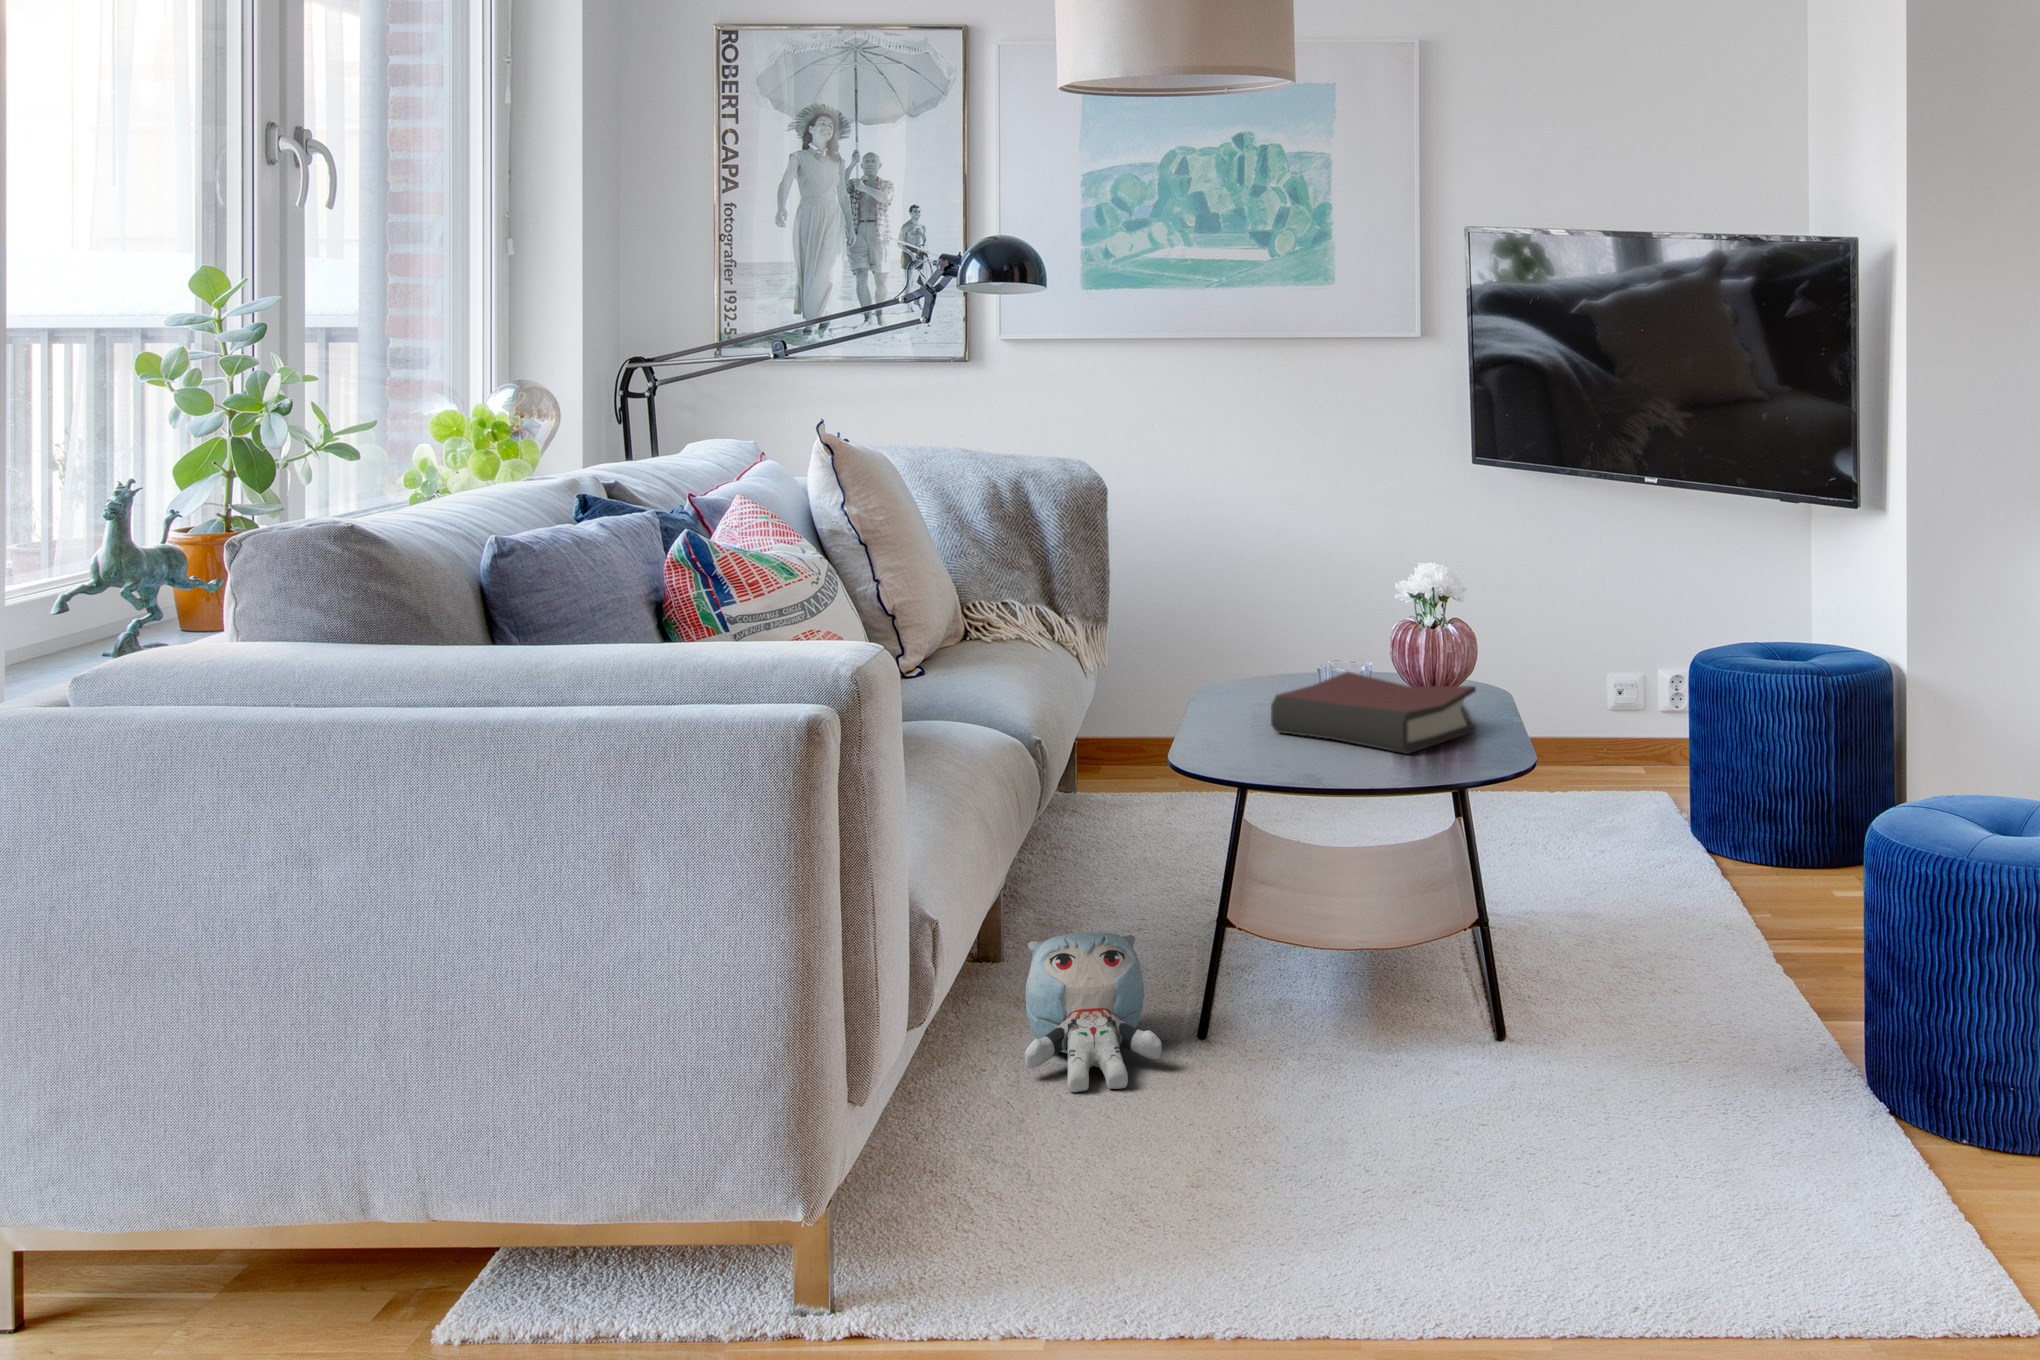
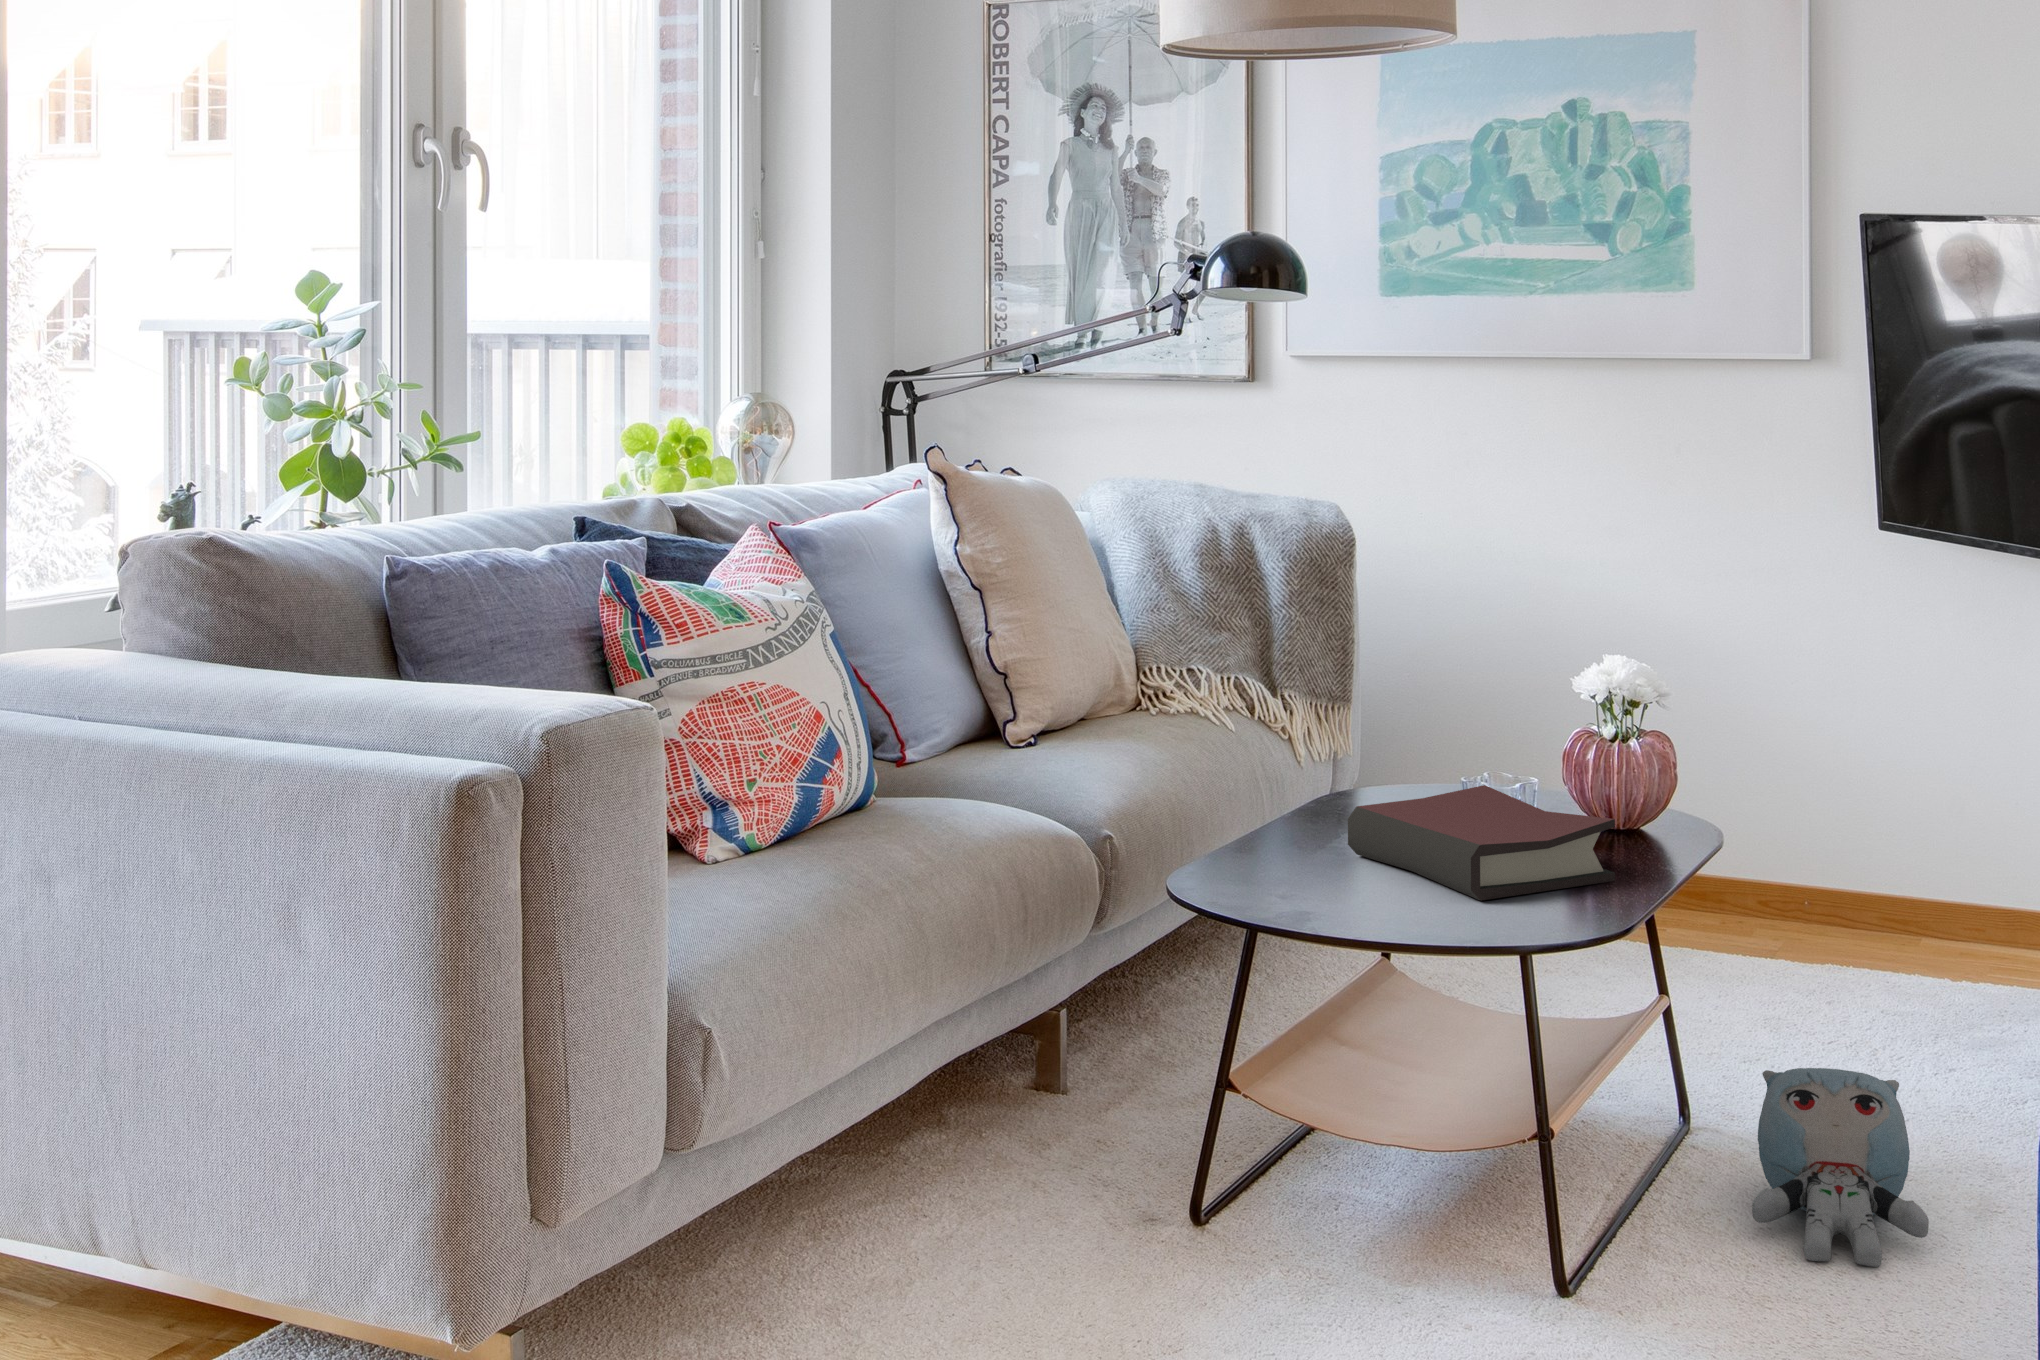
plush toy: present [1025,932,1162,1092] -> present [1752,1068,1929,1267]

